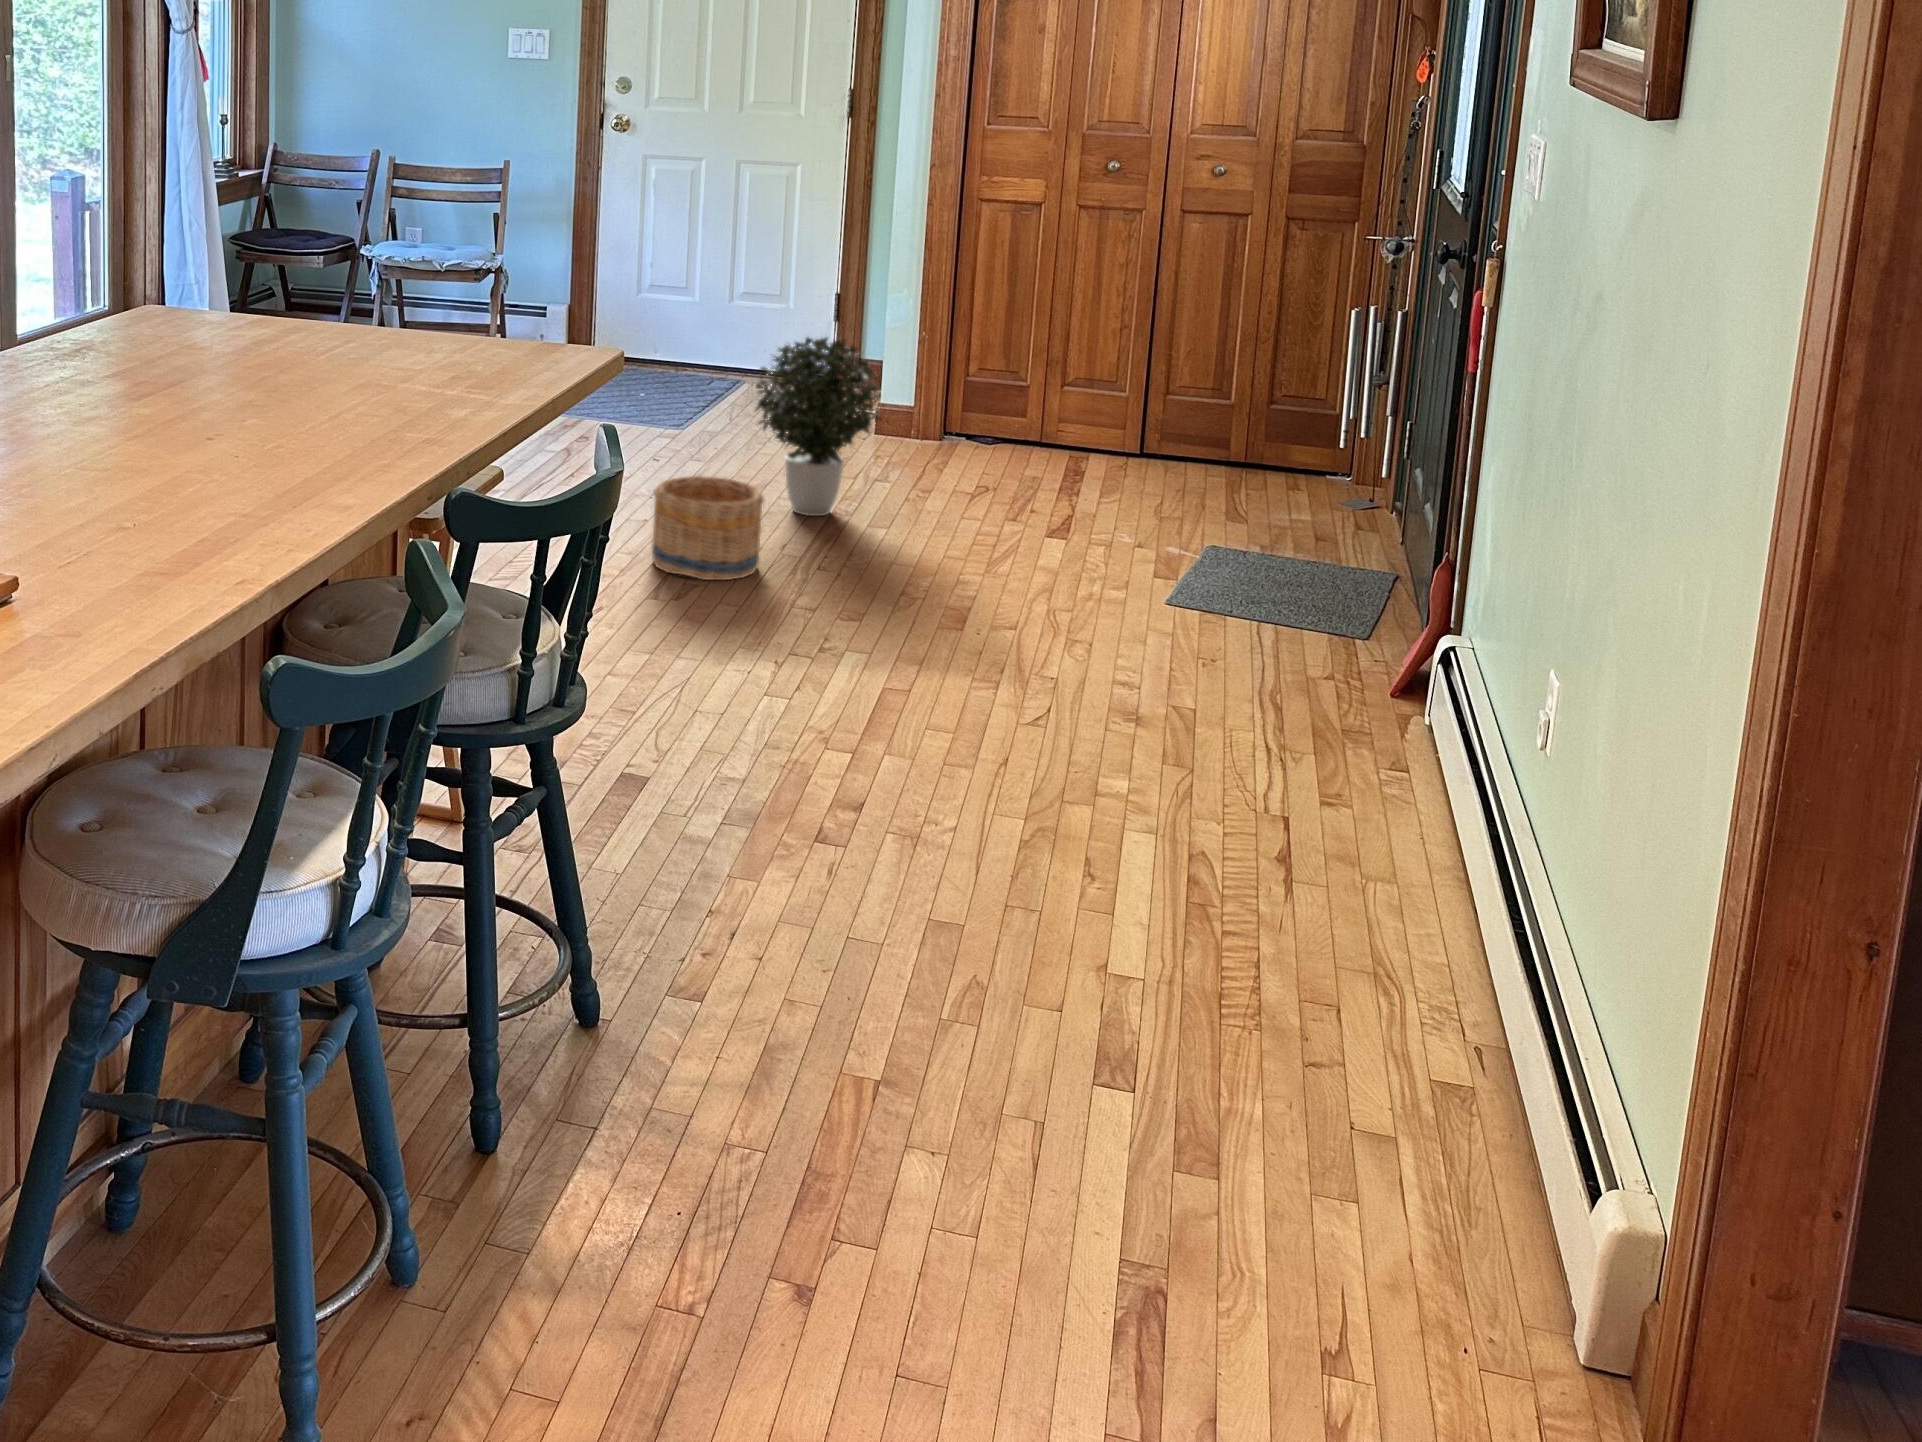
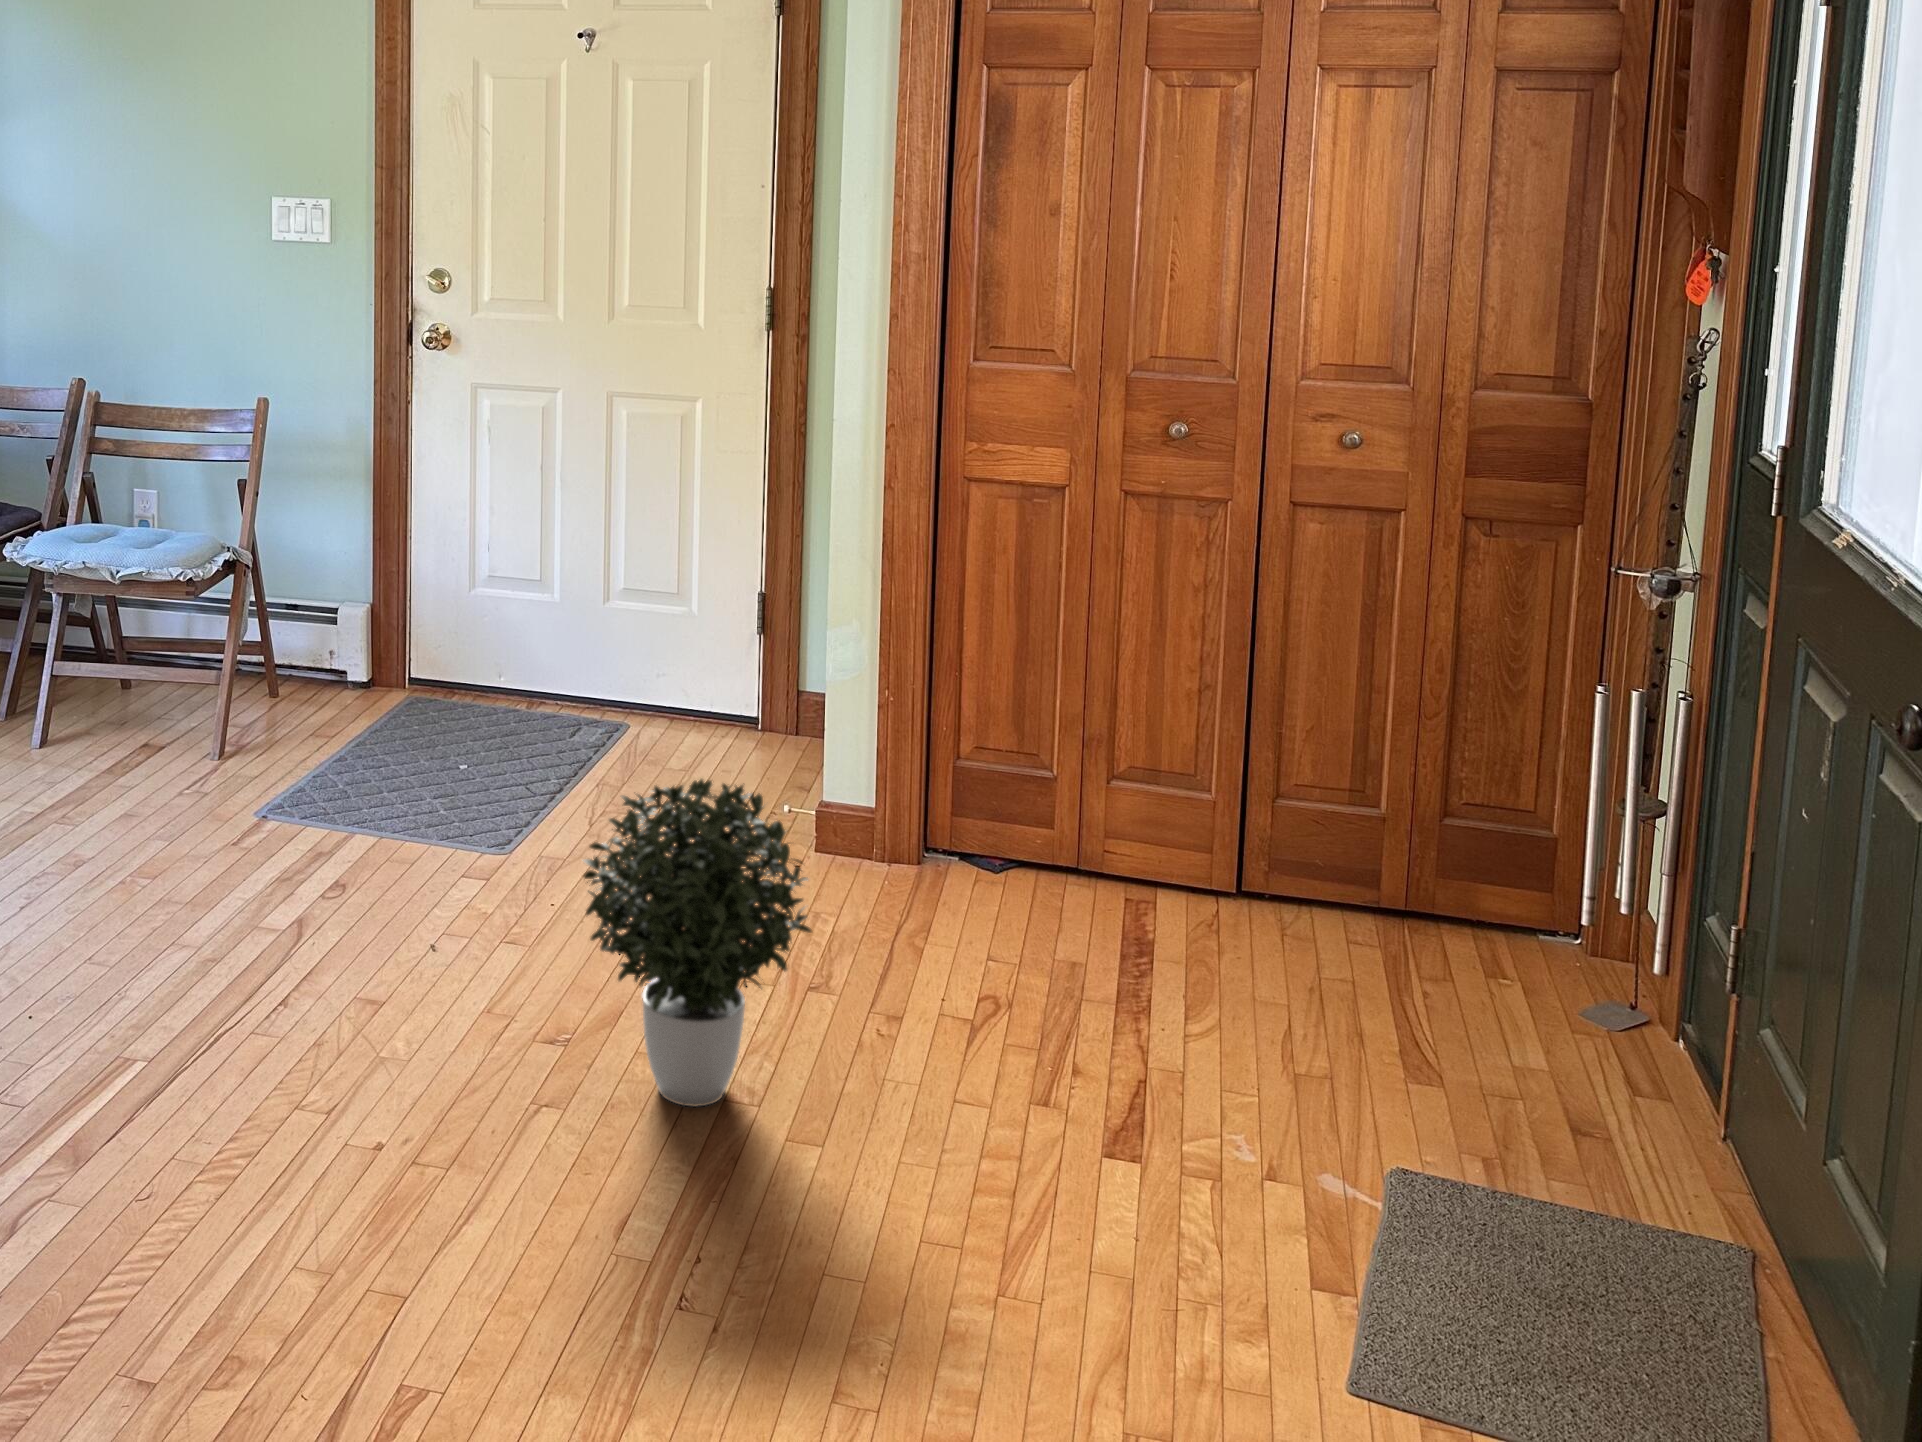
basket: present [652,476,764,580] -> none [362,1109,576,1368]

